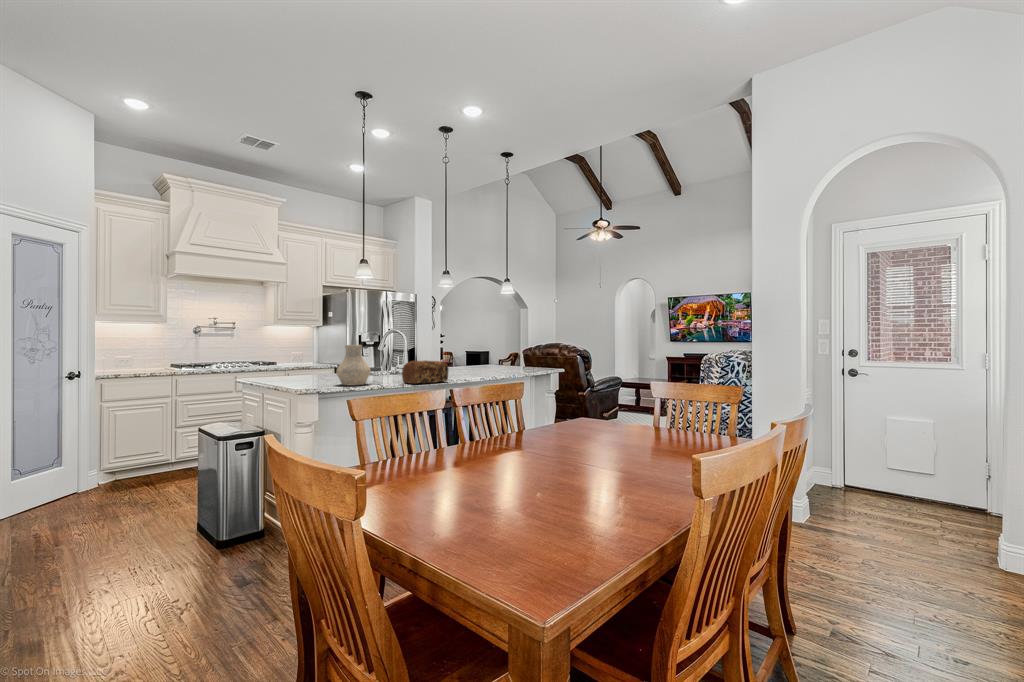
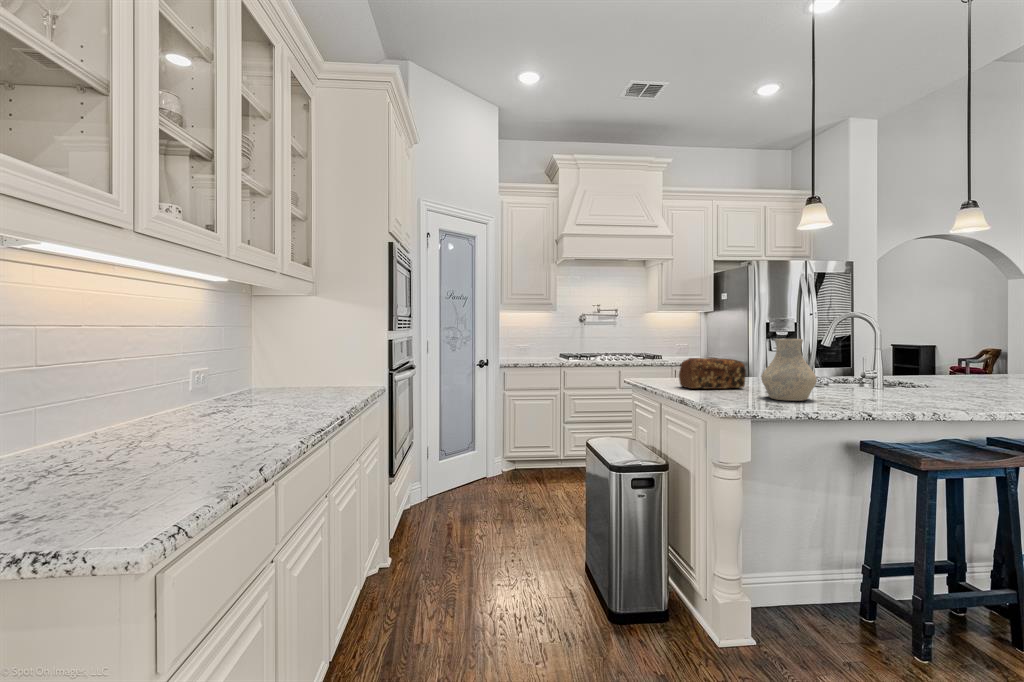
bread loaf: present [402,361,448,384] -> present [679,358,746,389]

